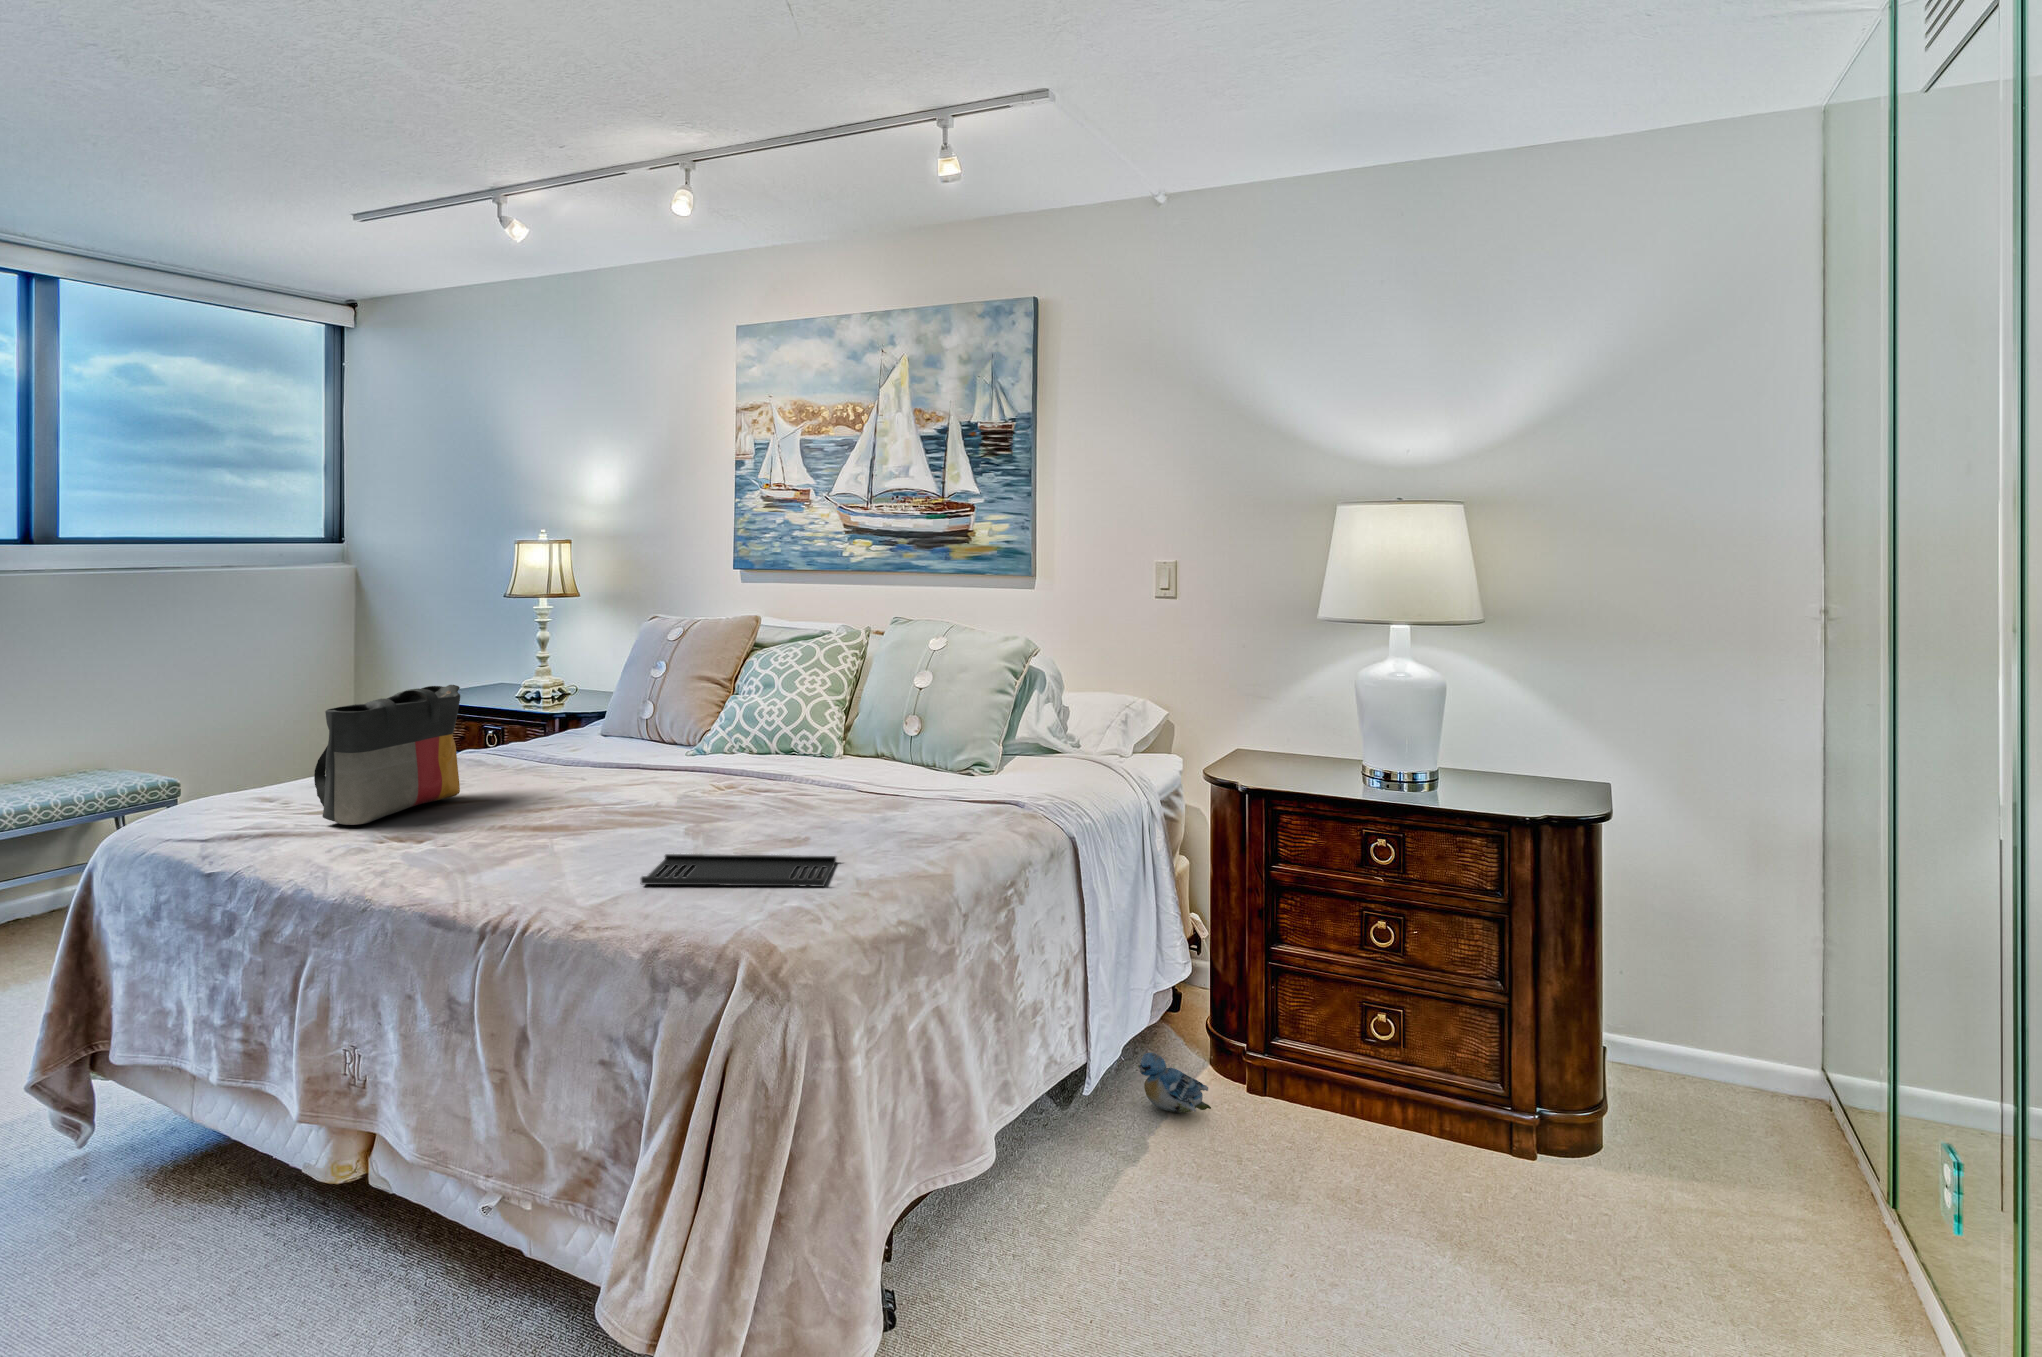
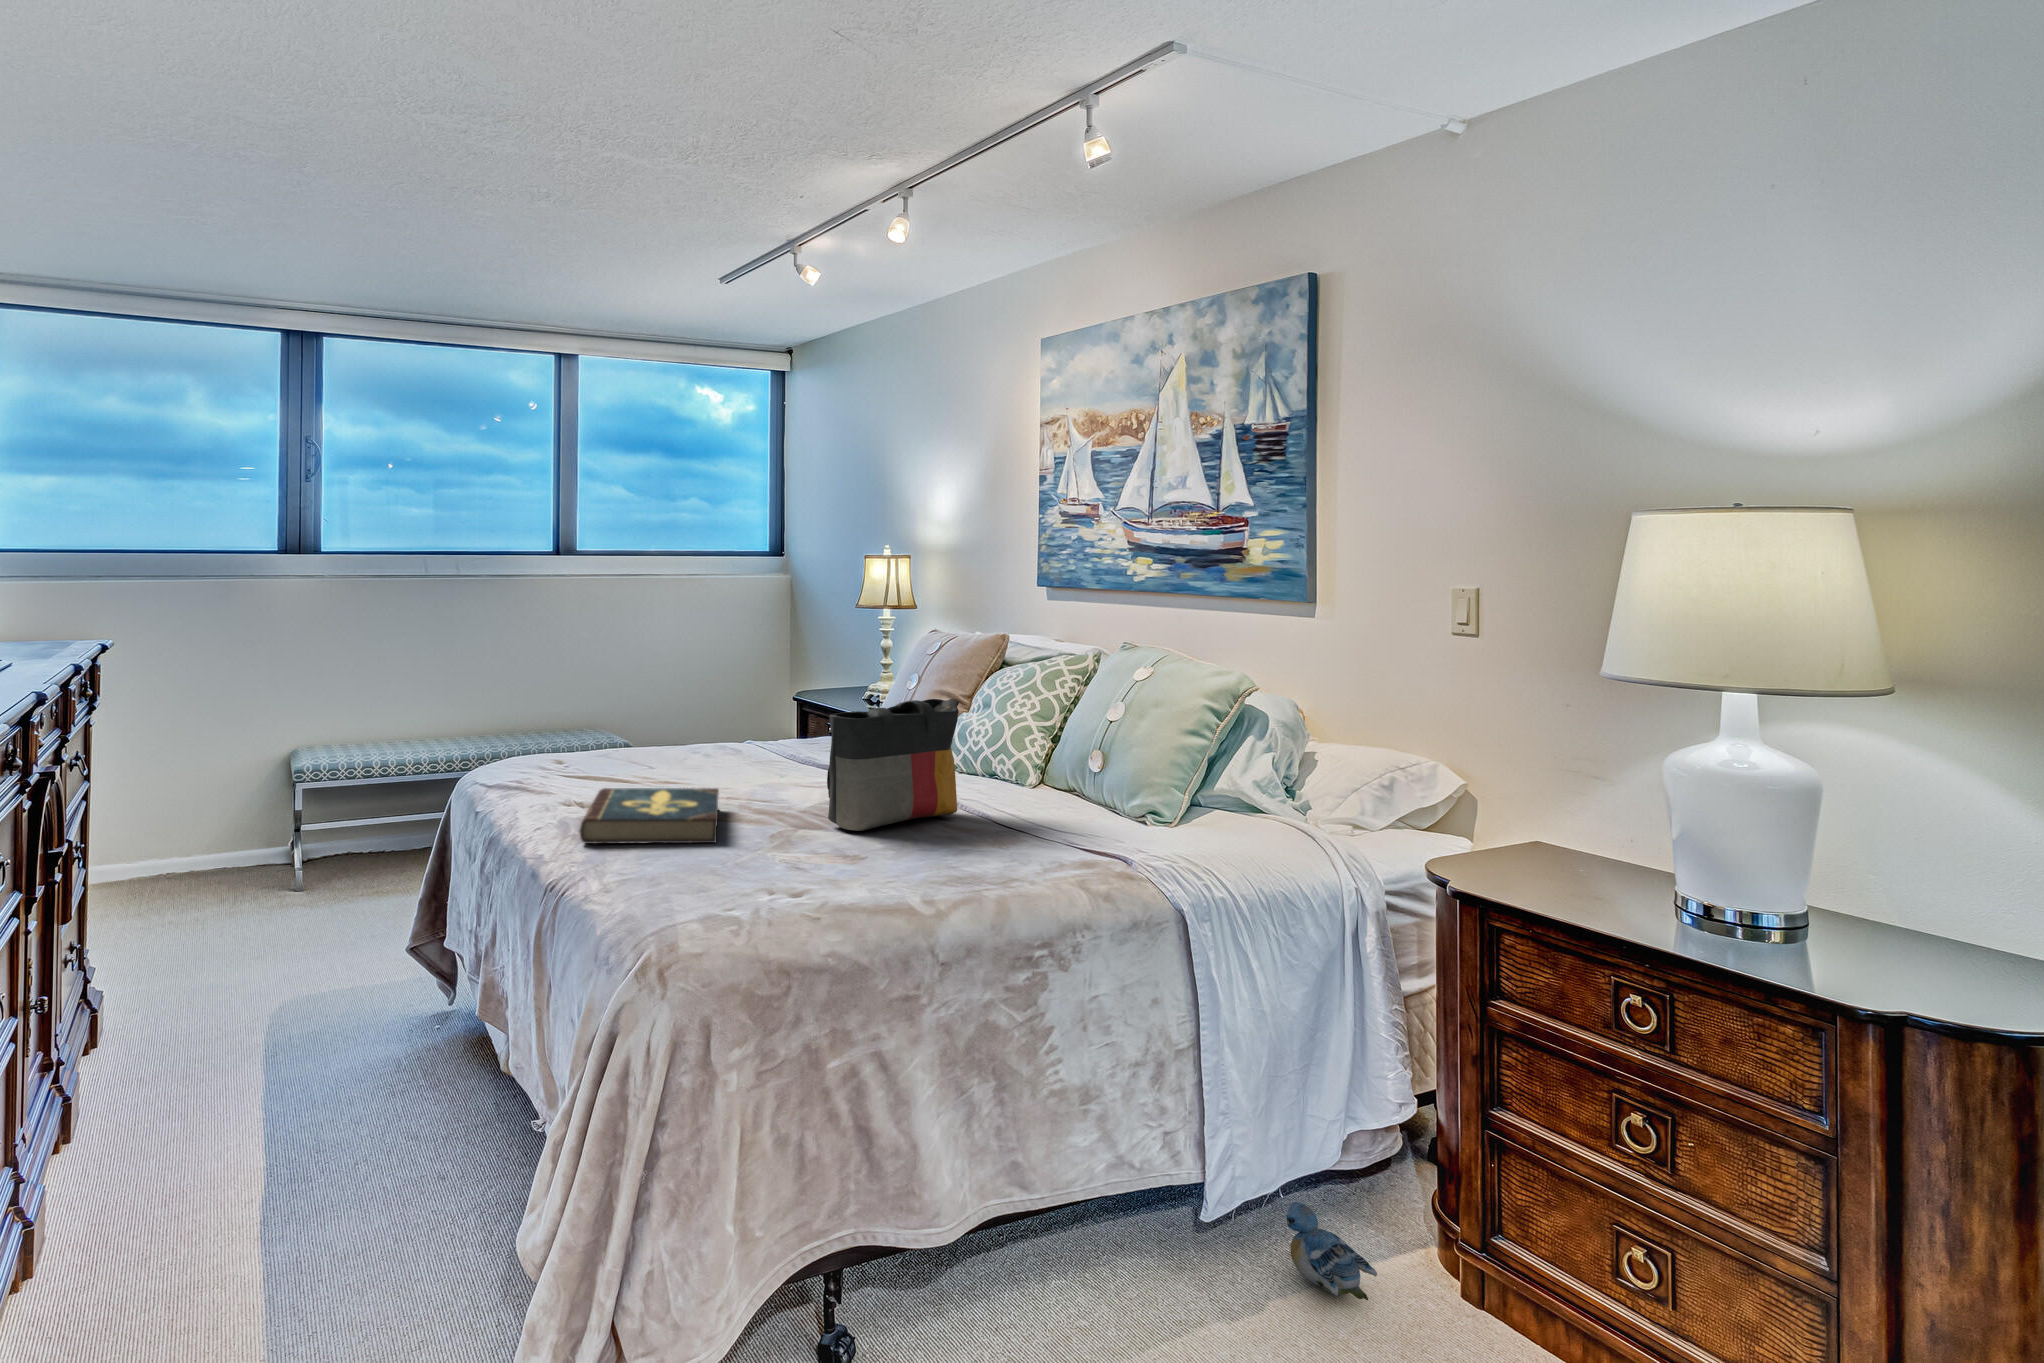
tote bag: present [314,685,460,825] -> present [827,699,959,831]
book: none [444,795,642,870] -> present [579,788,719,844]
tray: present [640,854,836,887] -> none [653,851,845,906]

